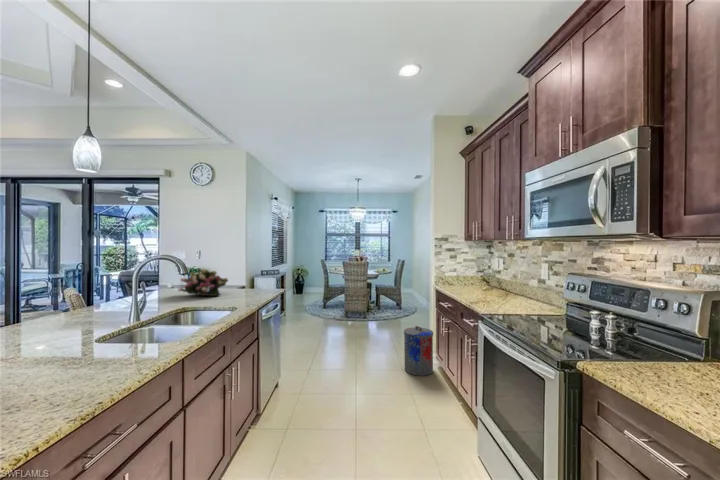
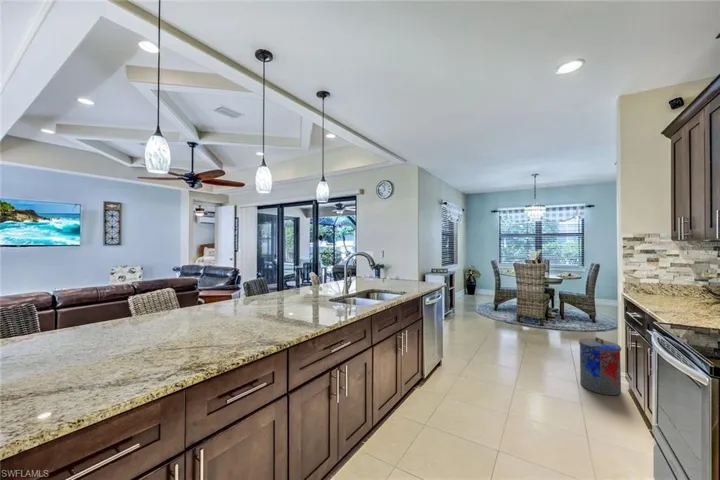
flower arrangement: present [178,269,228,296] -> none [364,263,399,285]

